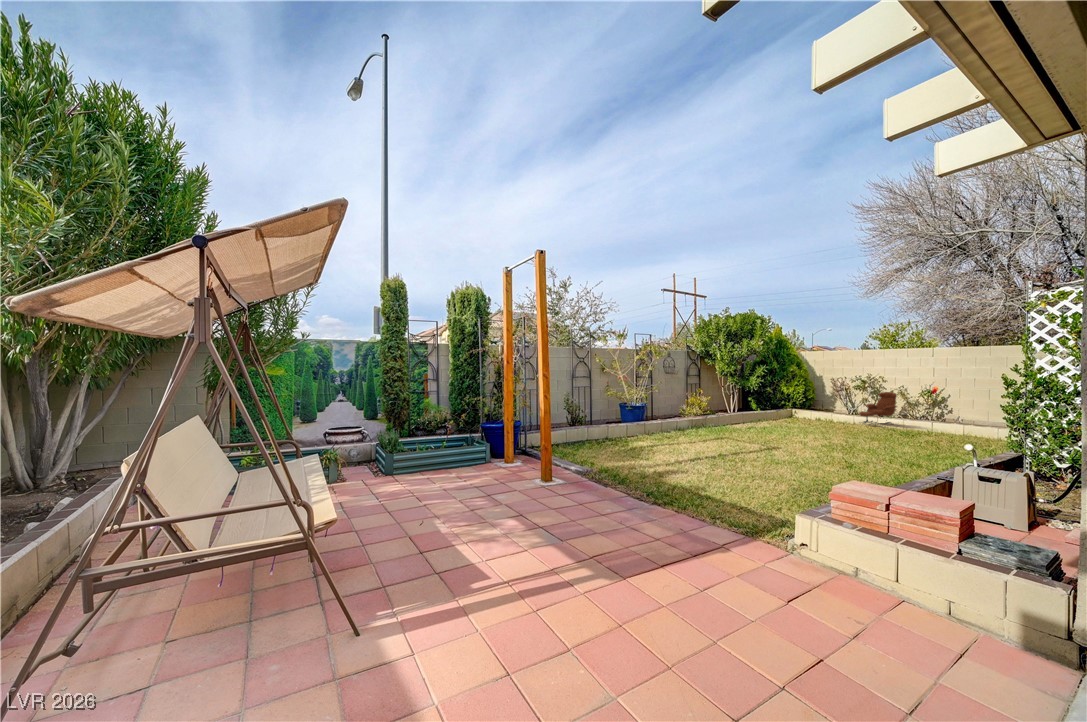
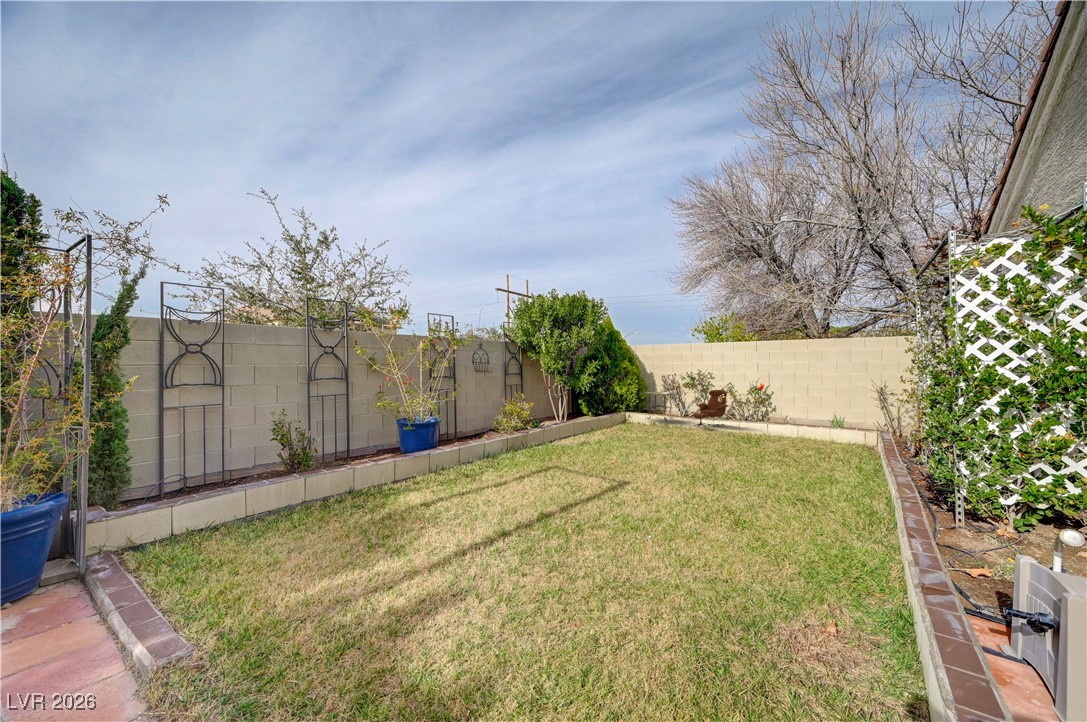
side table: none [813,393,844,418] -> present [646,392,675,420]

